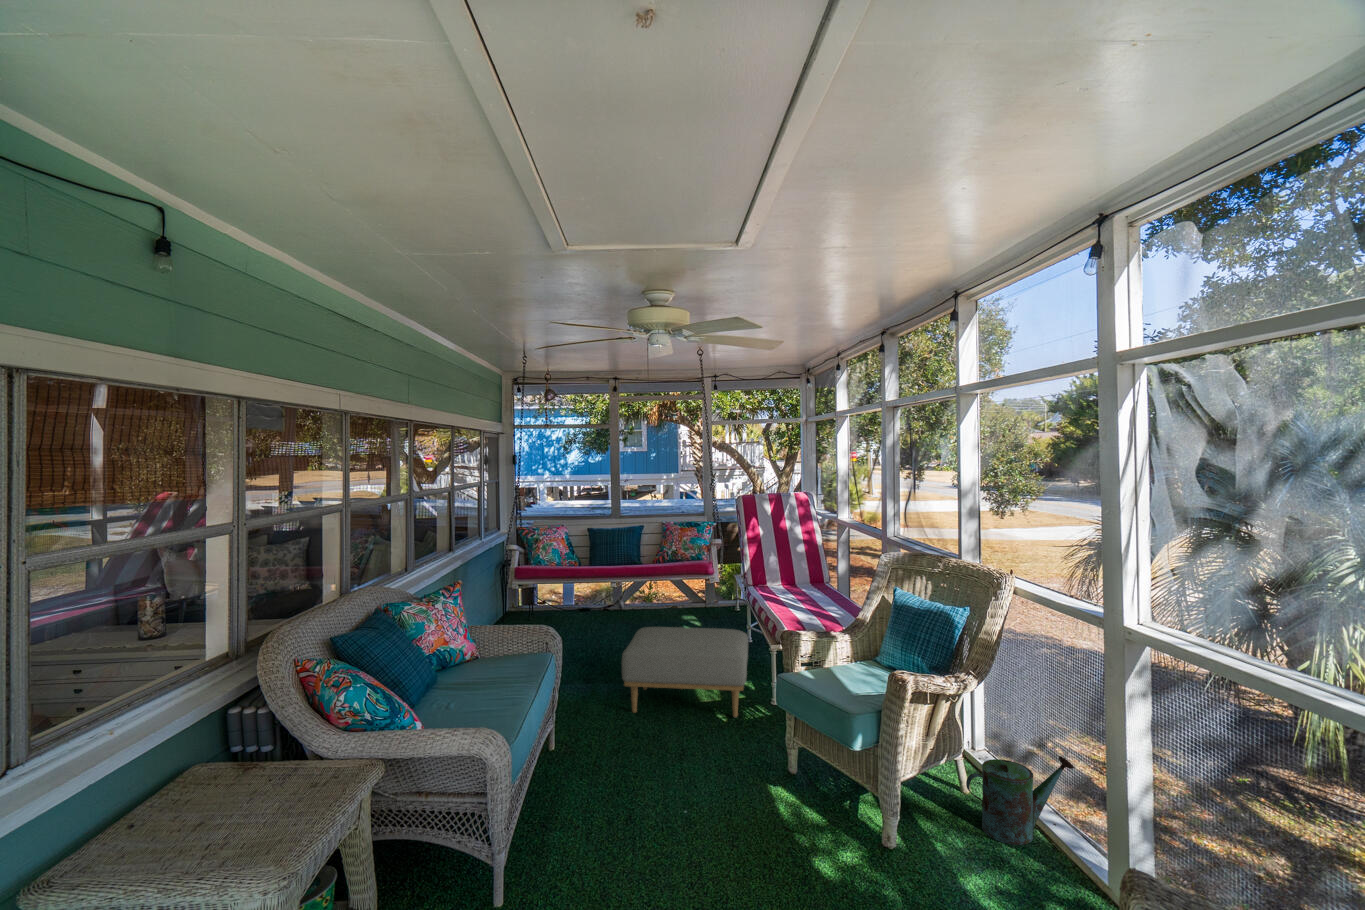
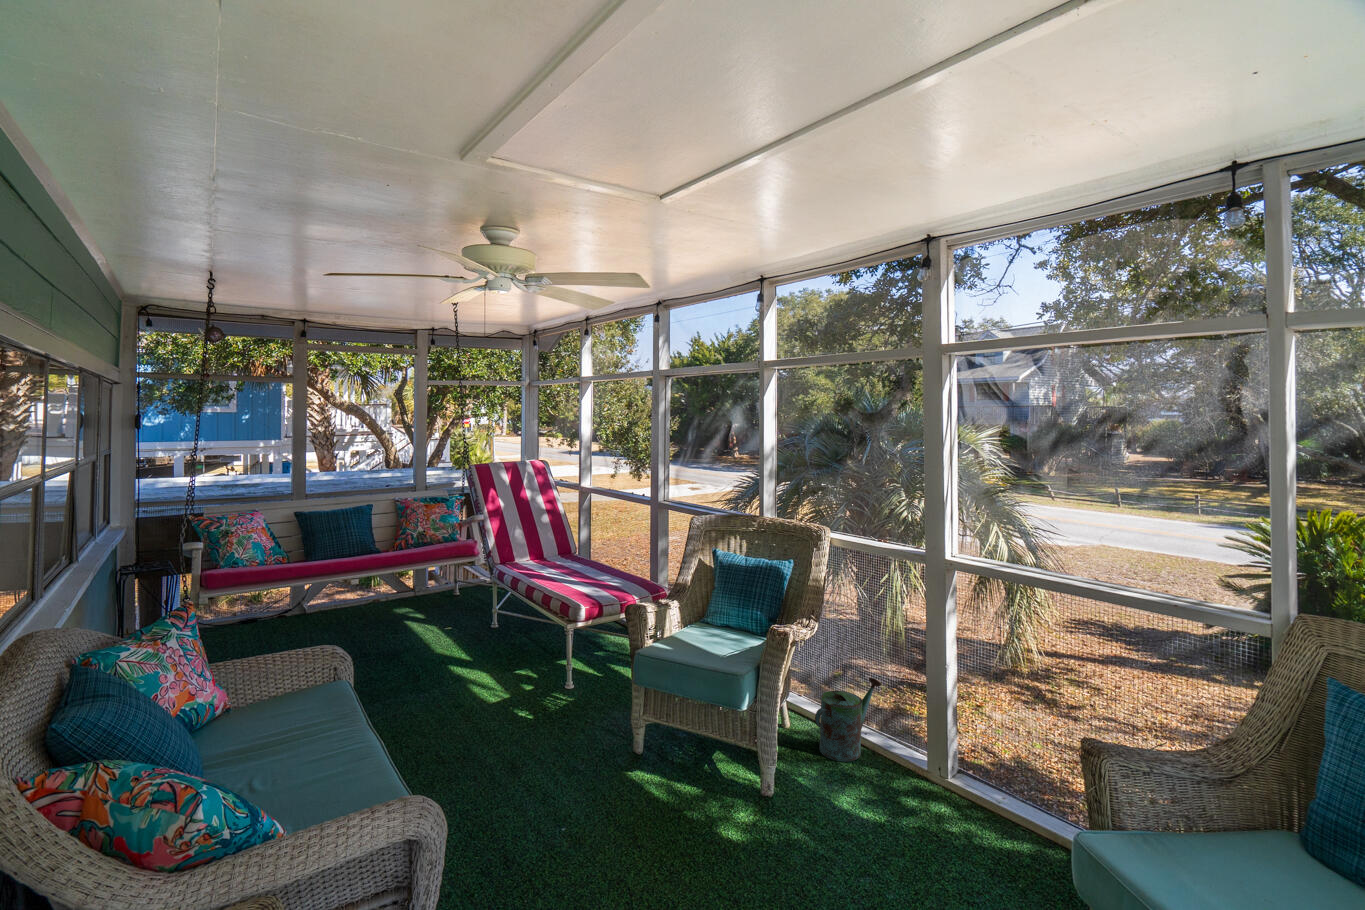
ottoman: present [622,627,748,717] -> none [401,613,557,730]

